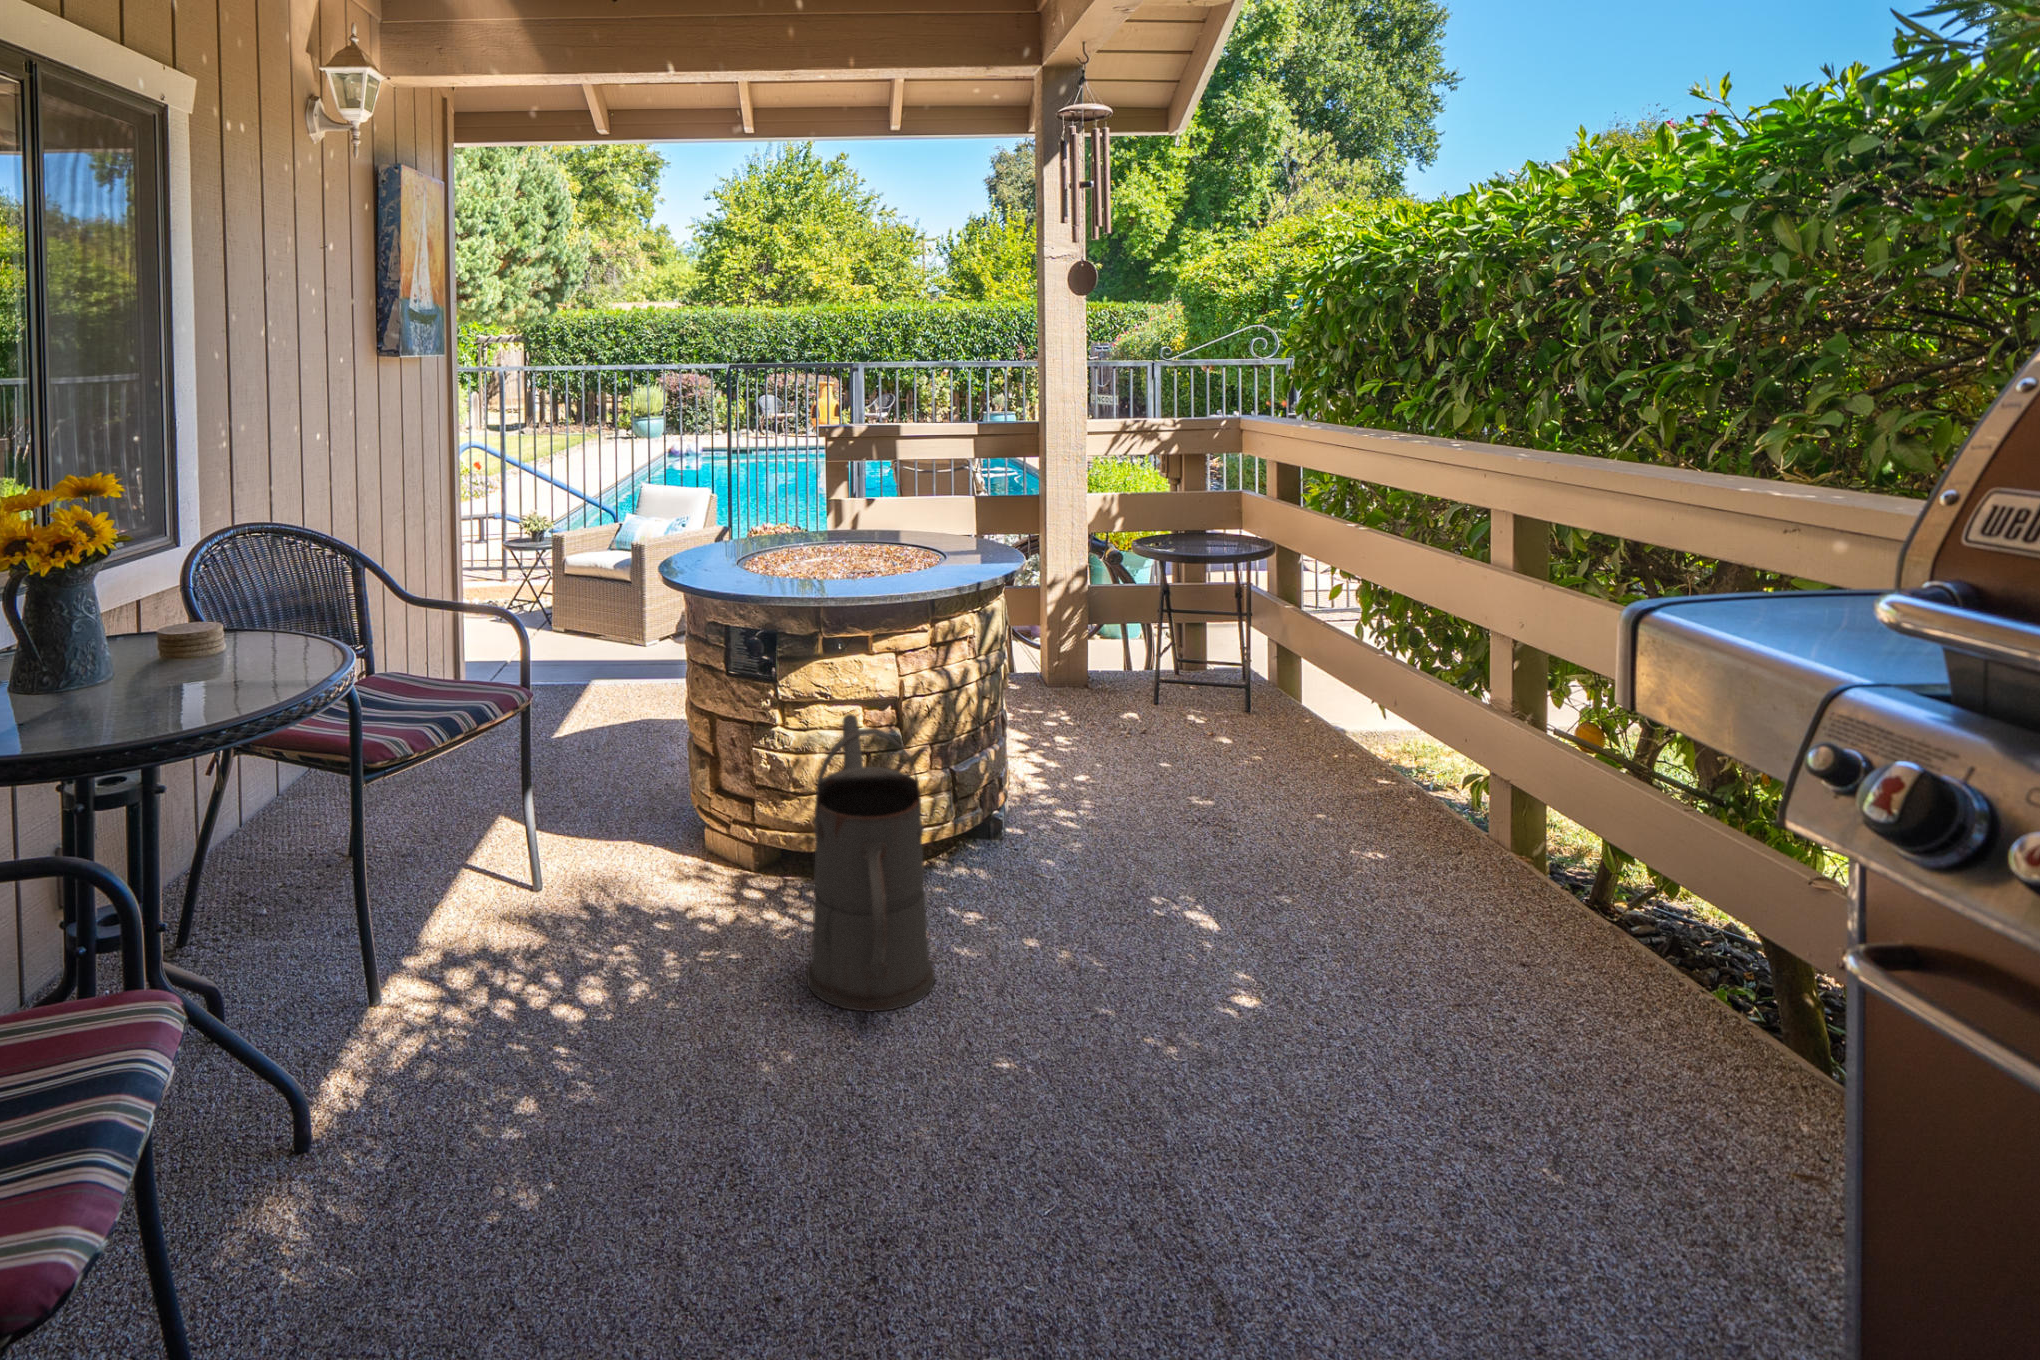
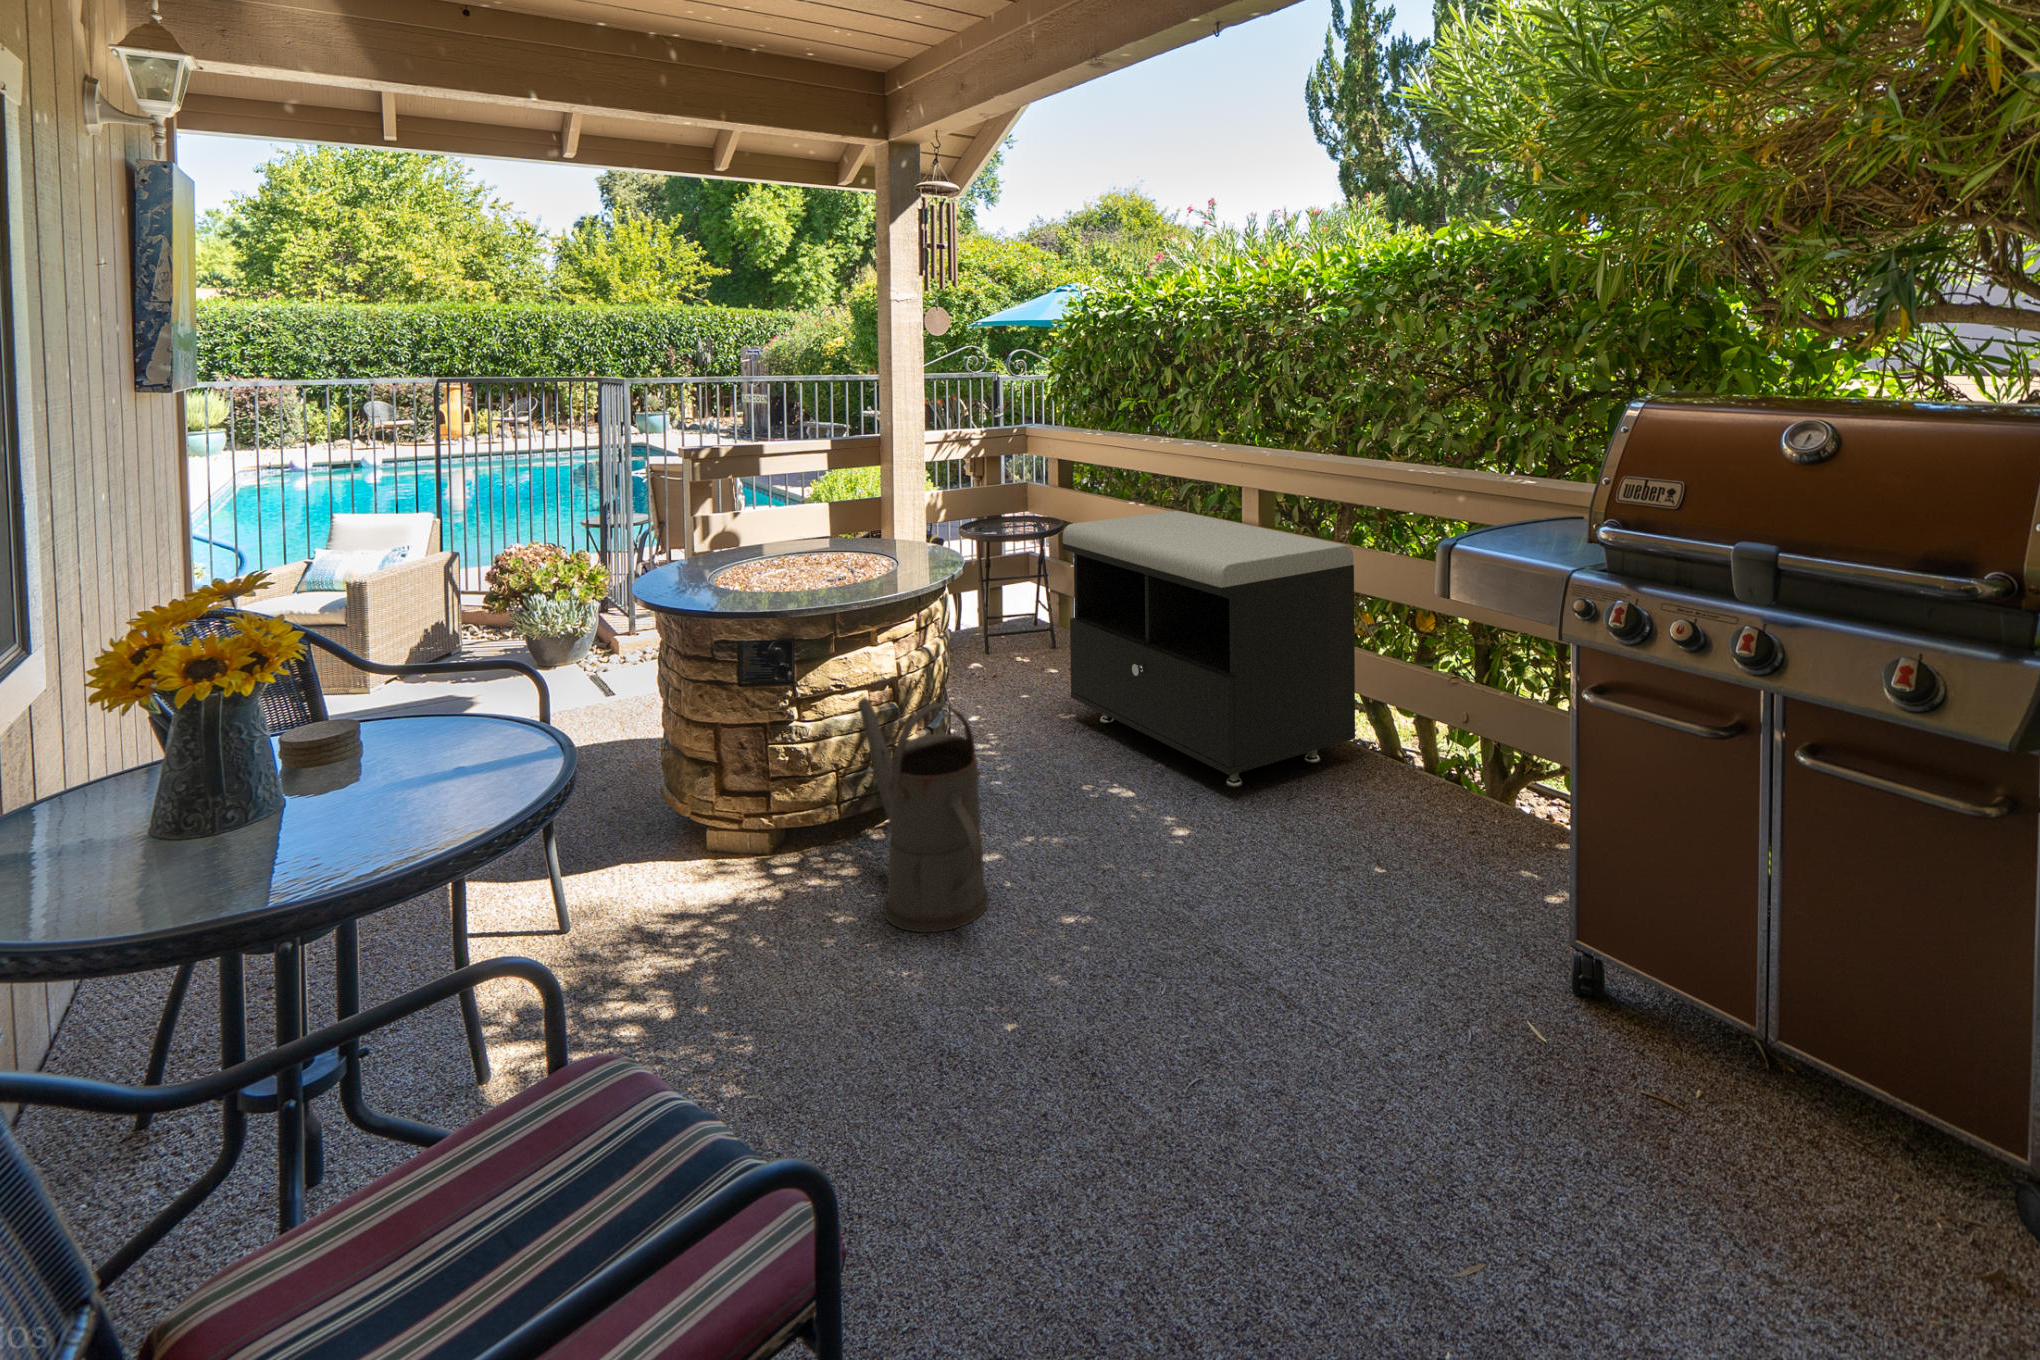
storage bench: none [1195,538,1598,938] -> present [1062,511,1355,787]

